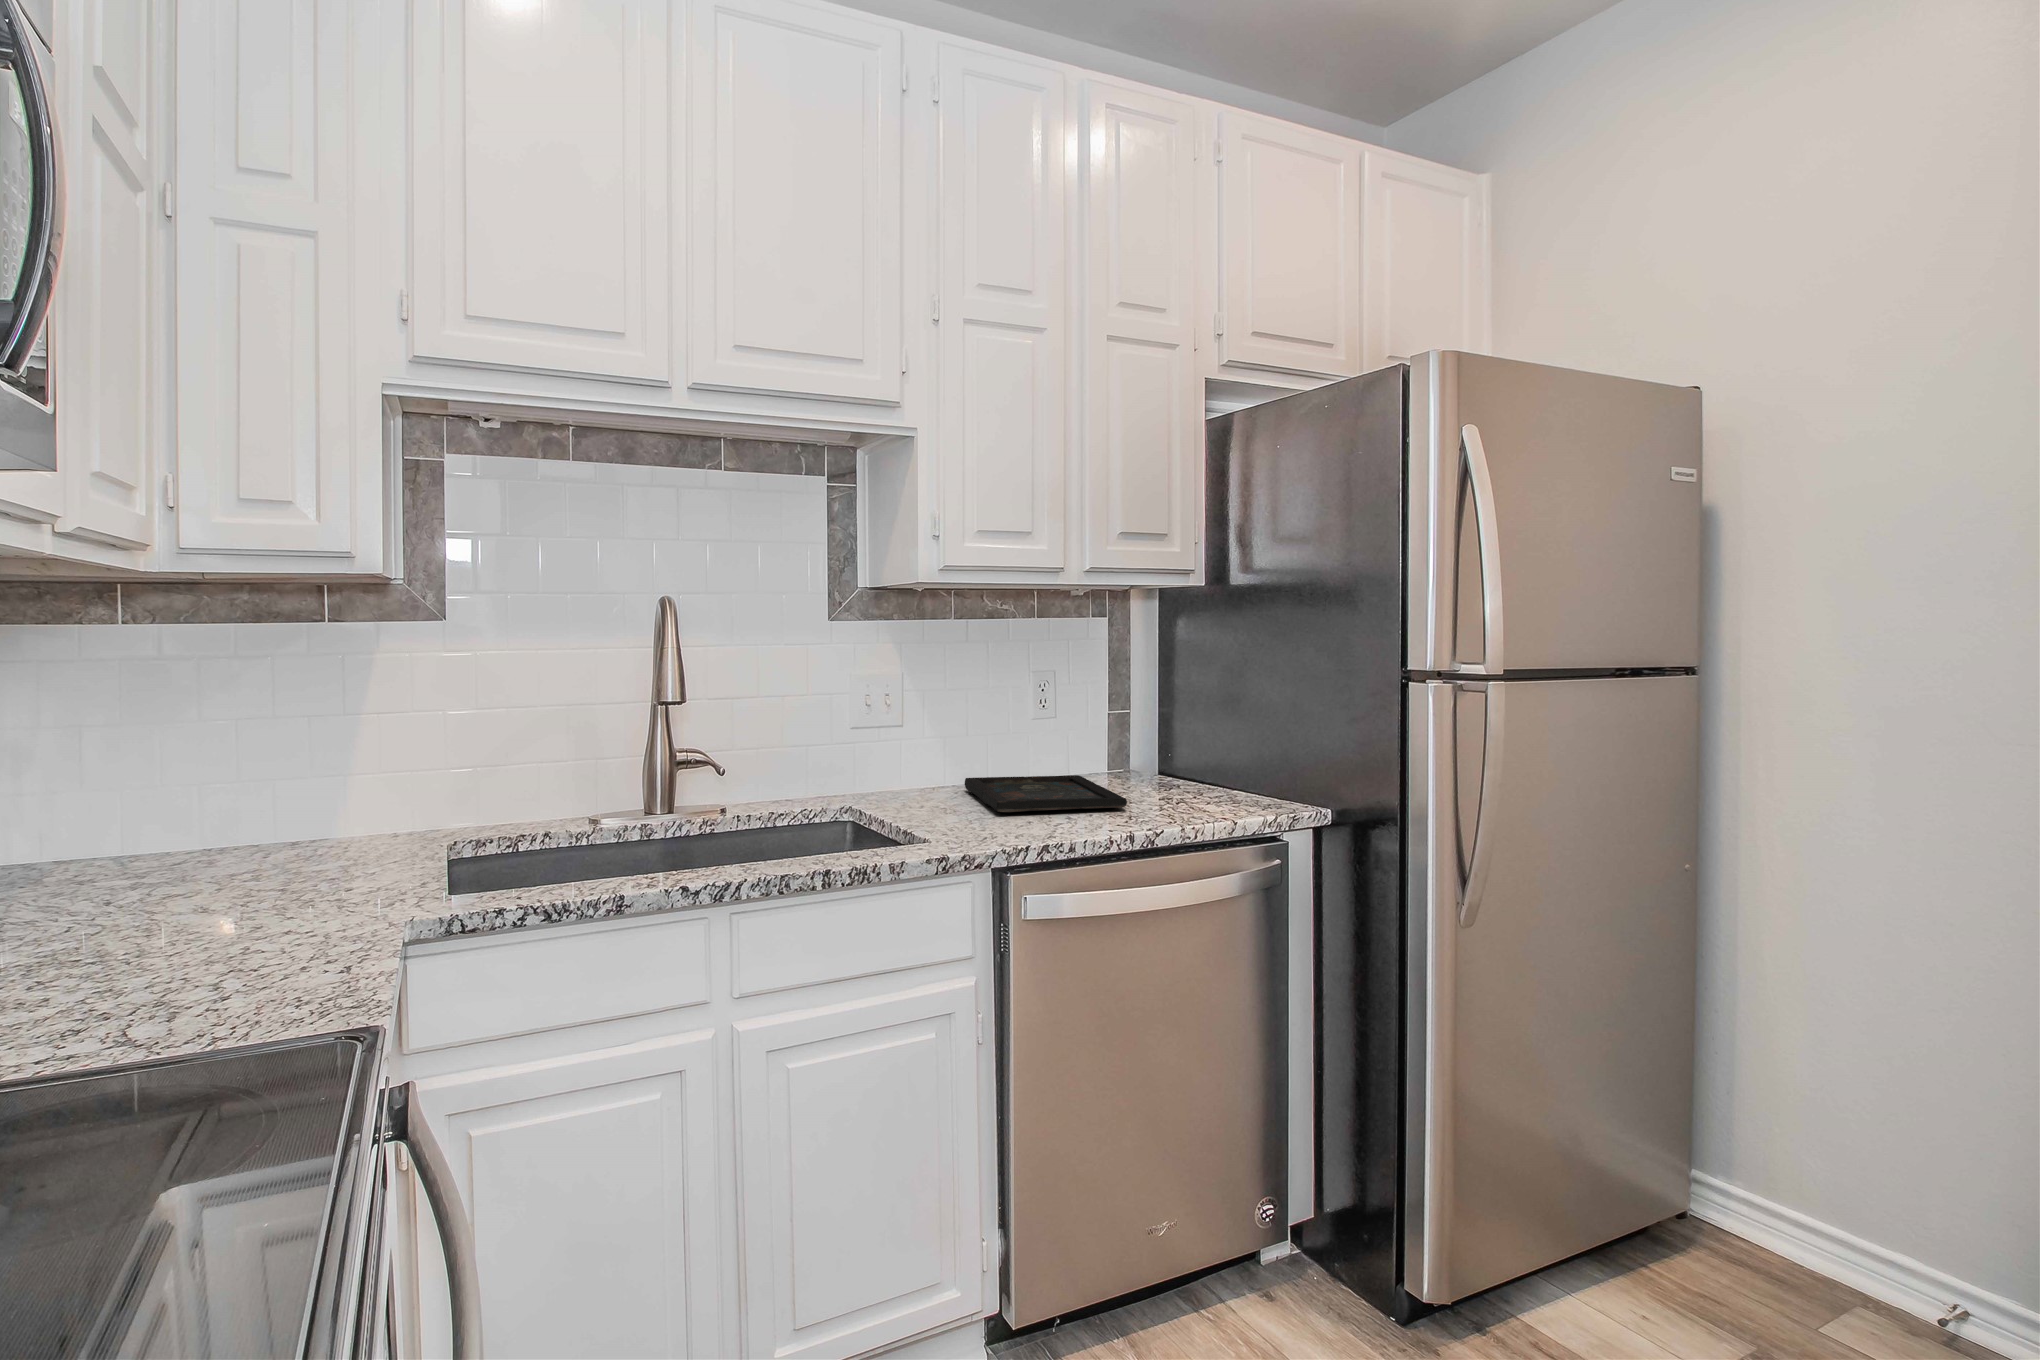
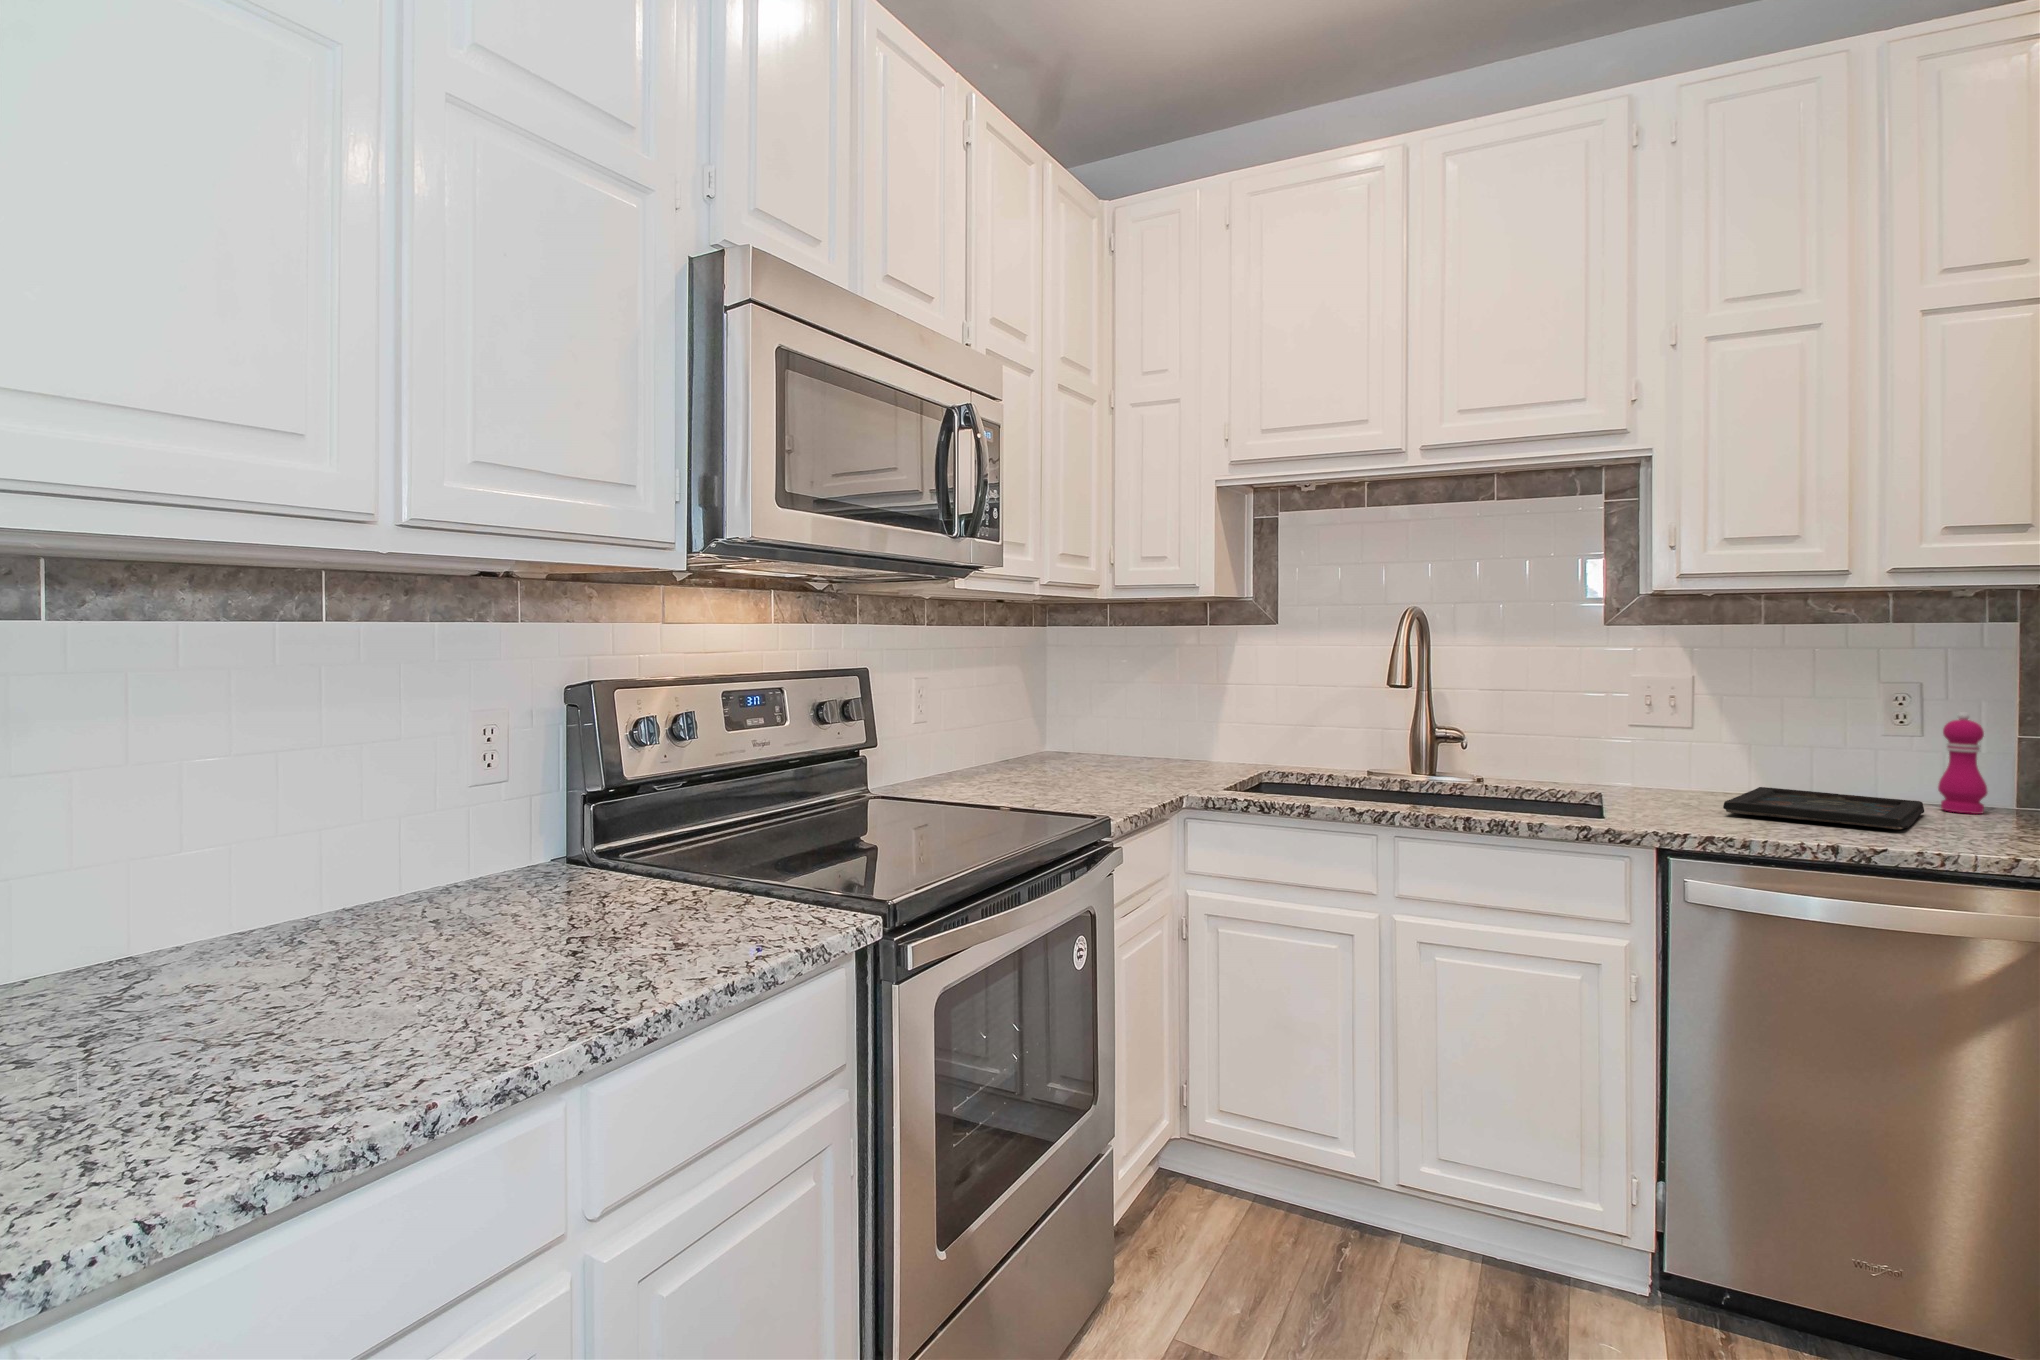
pepper mill: none [1071,694,1102,780] -> present [1938,712,1987,814]

